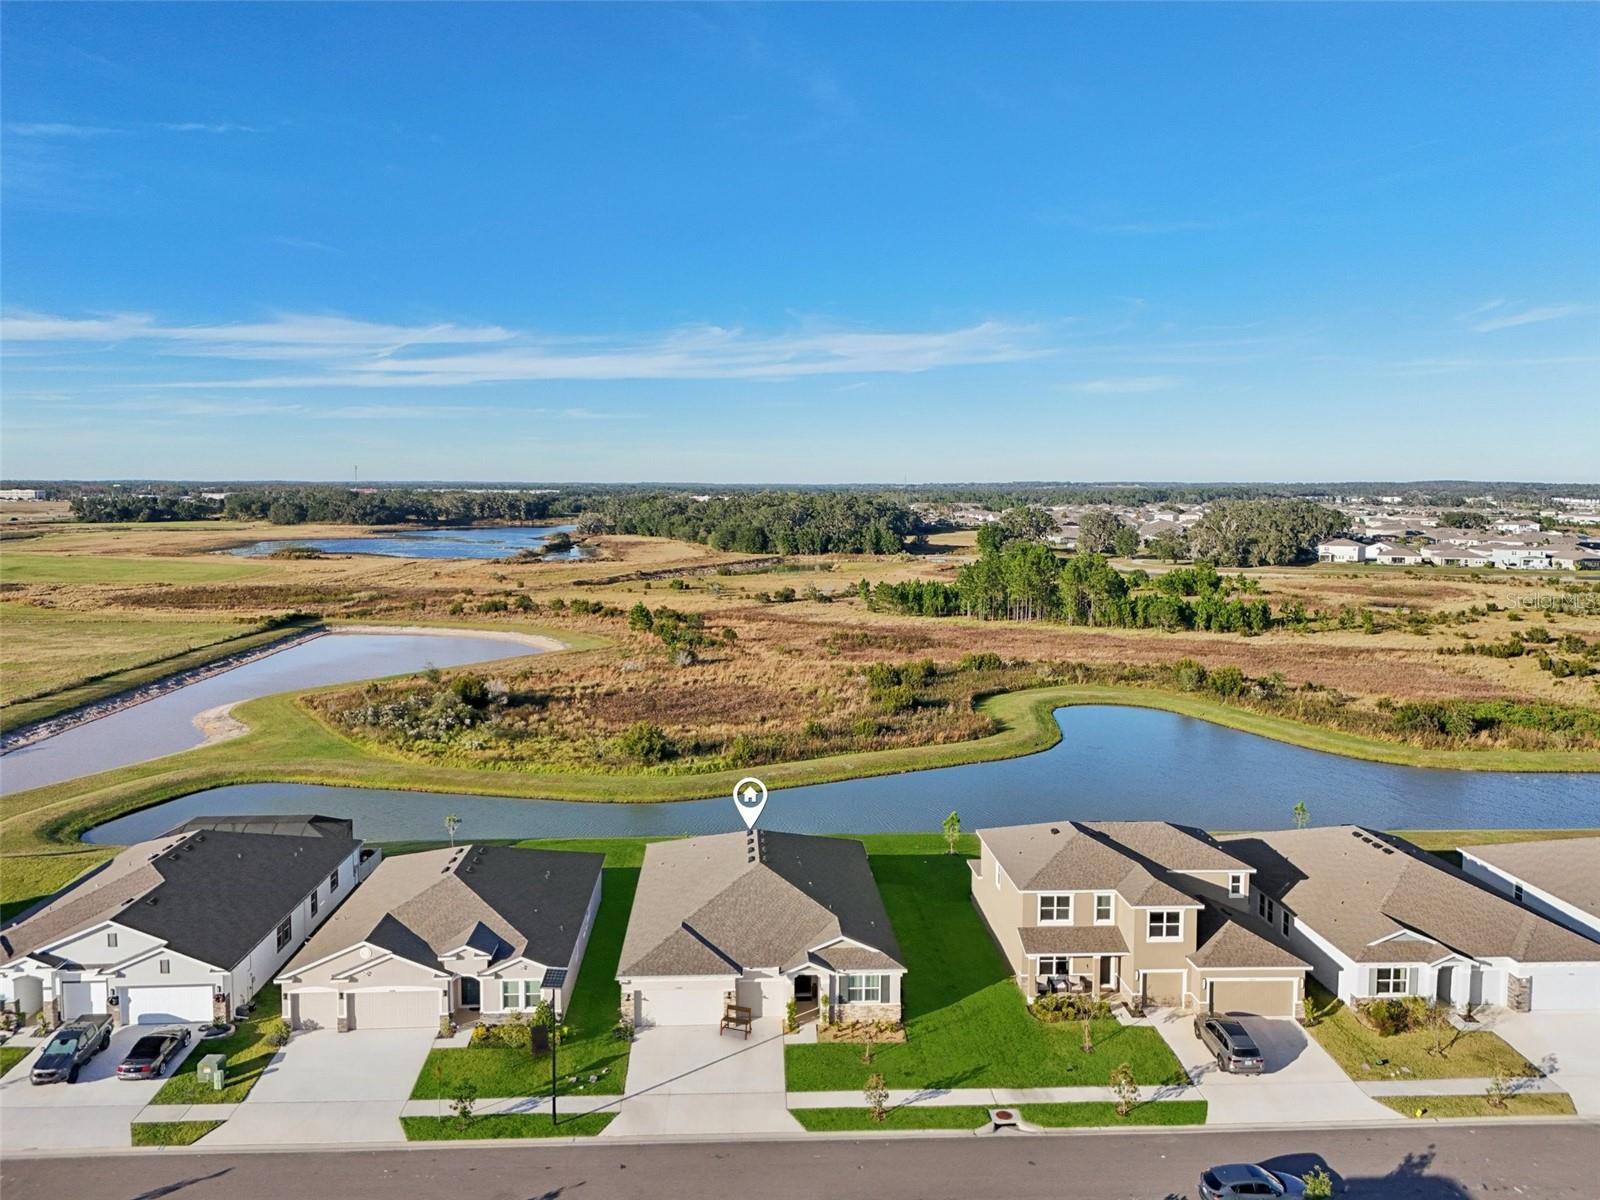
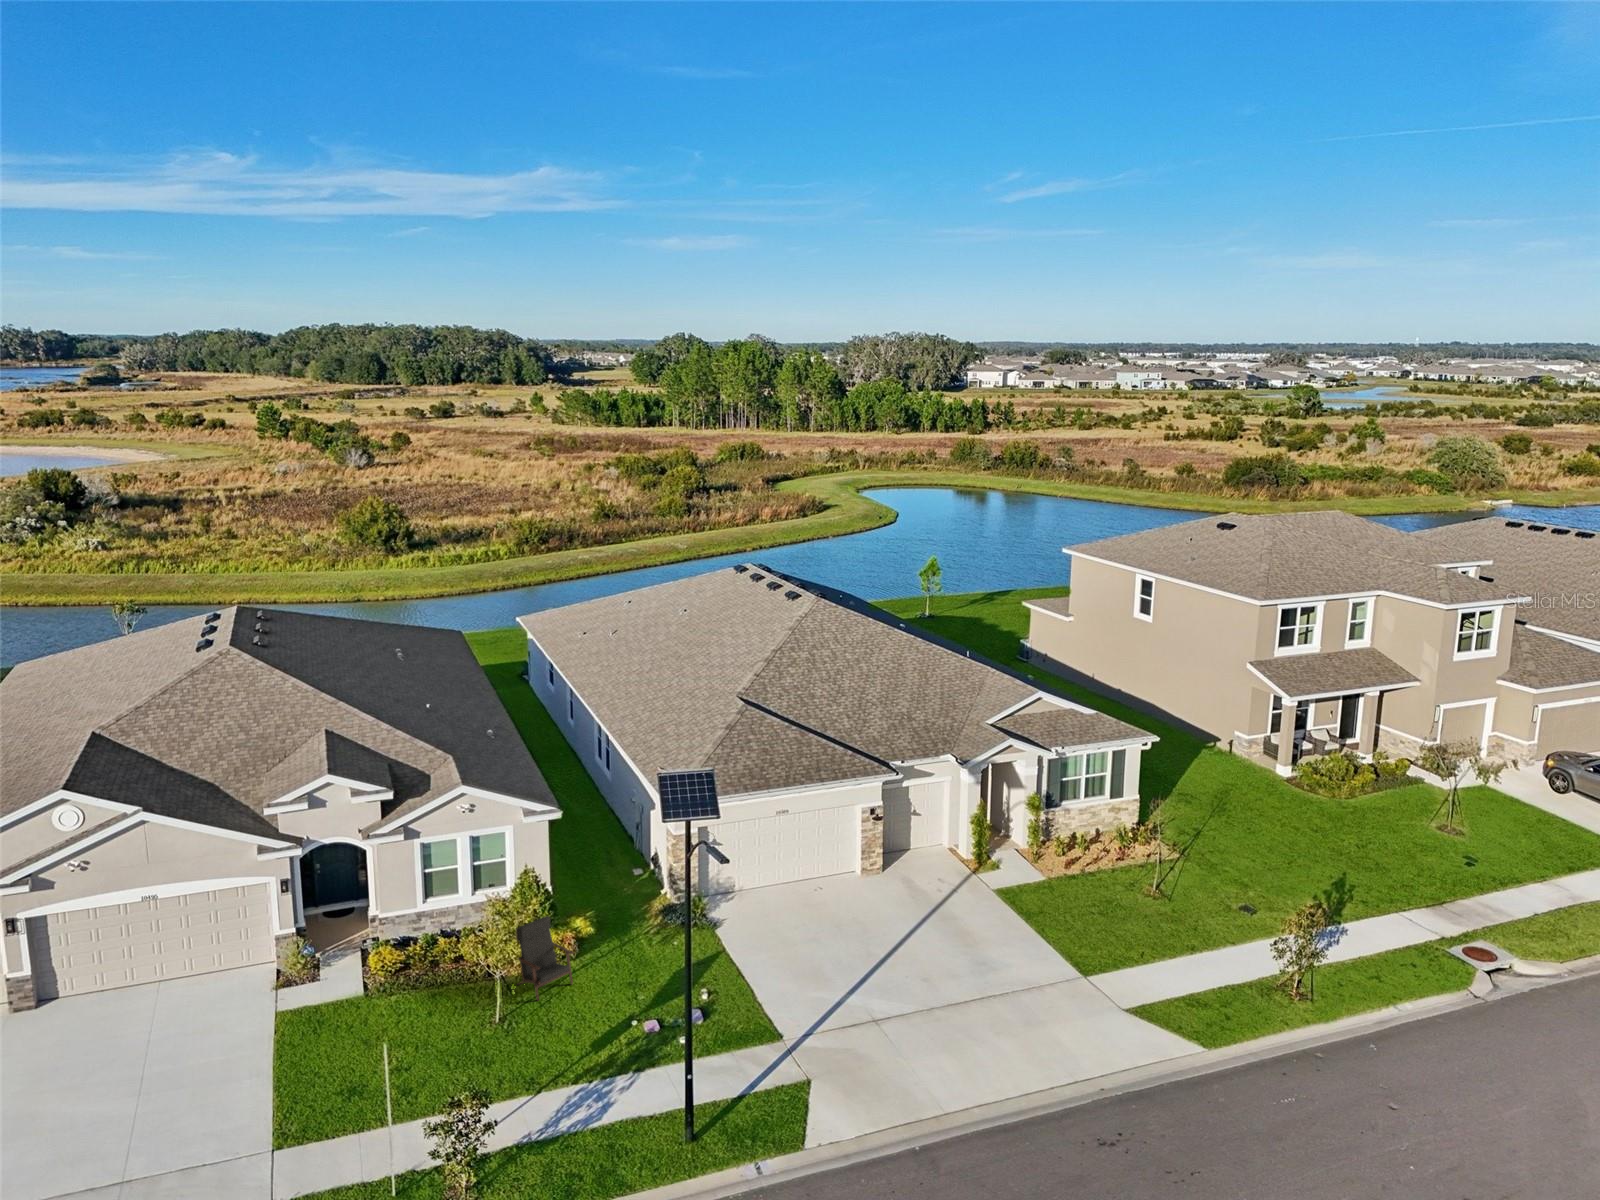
bench: present [720,1004,752,1040] -> none [863,832,918,892]

